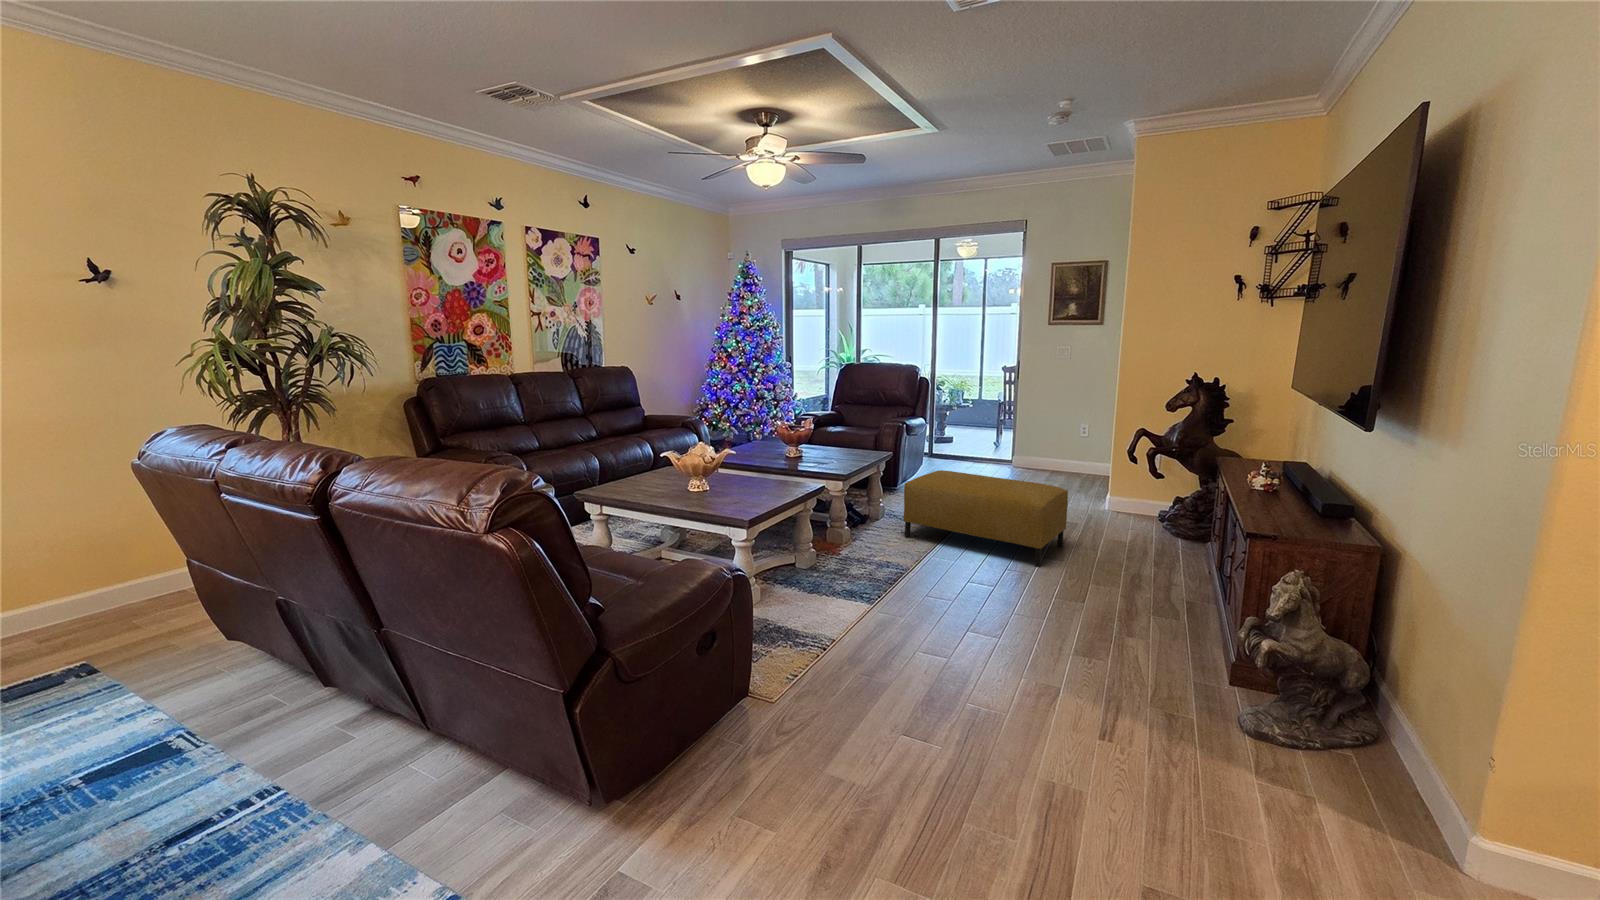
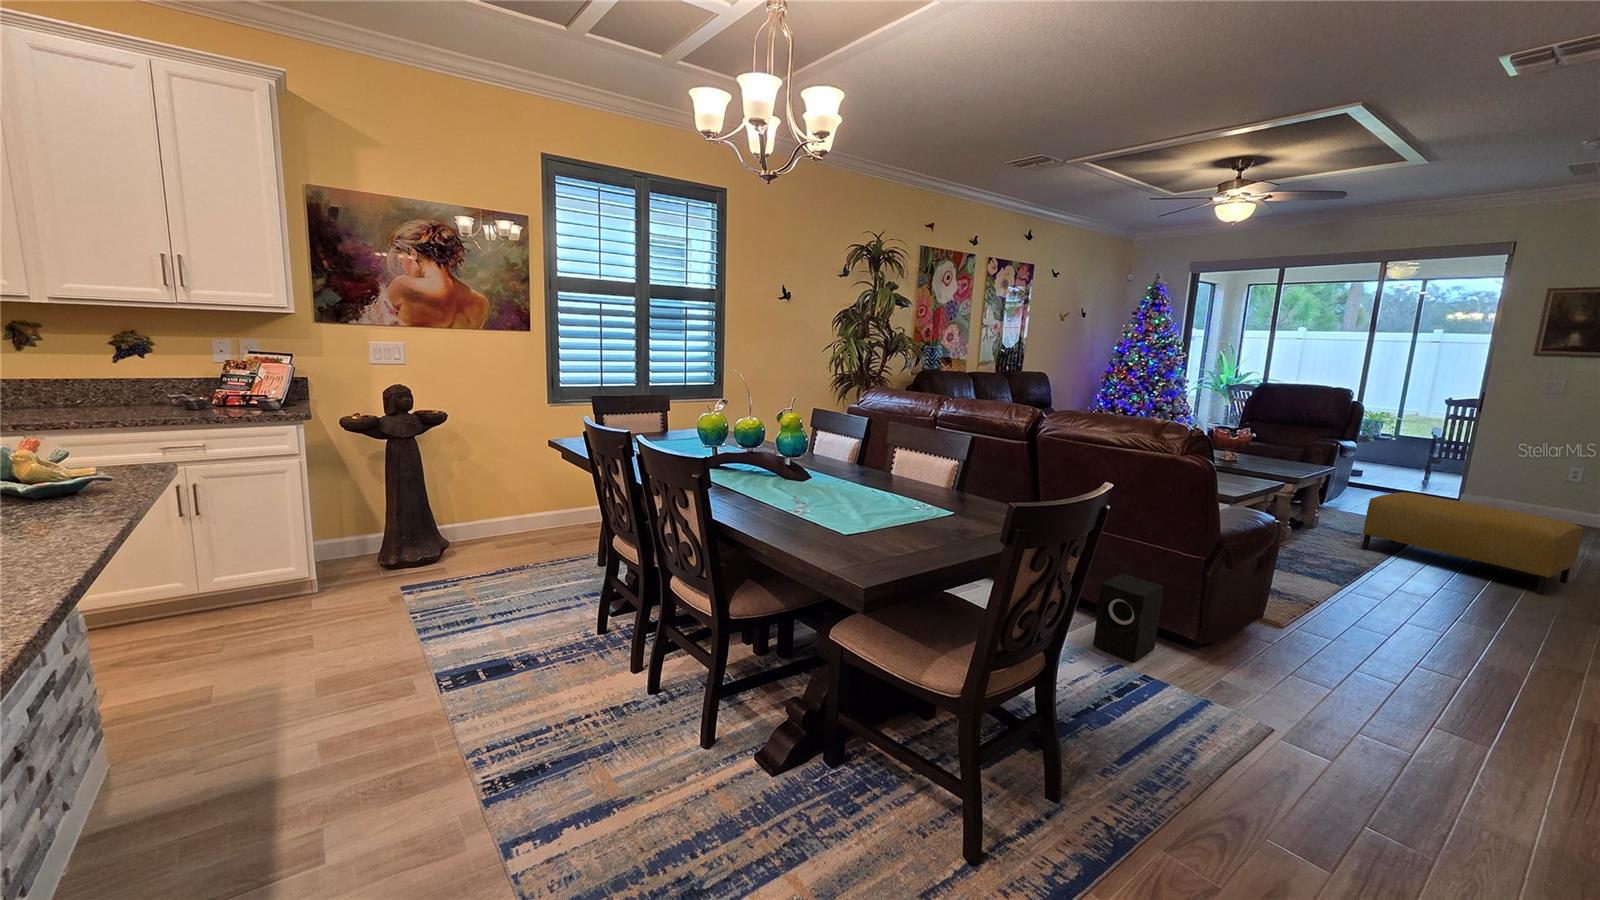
speaker: none [399,693,521,851] -> present [1093,573,1164,662]

